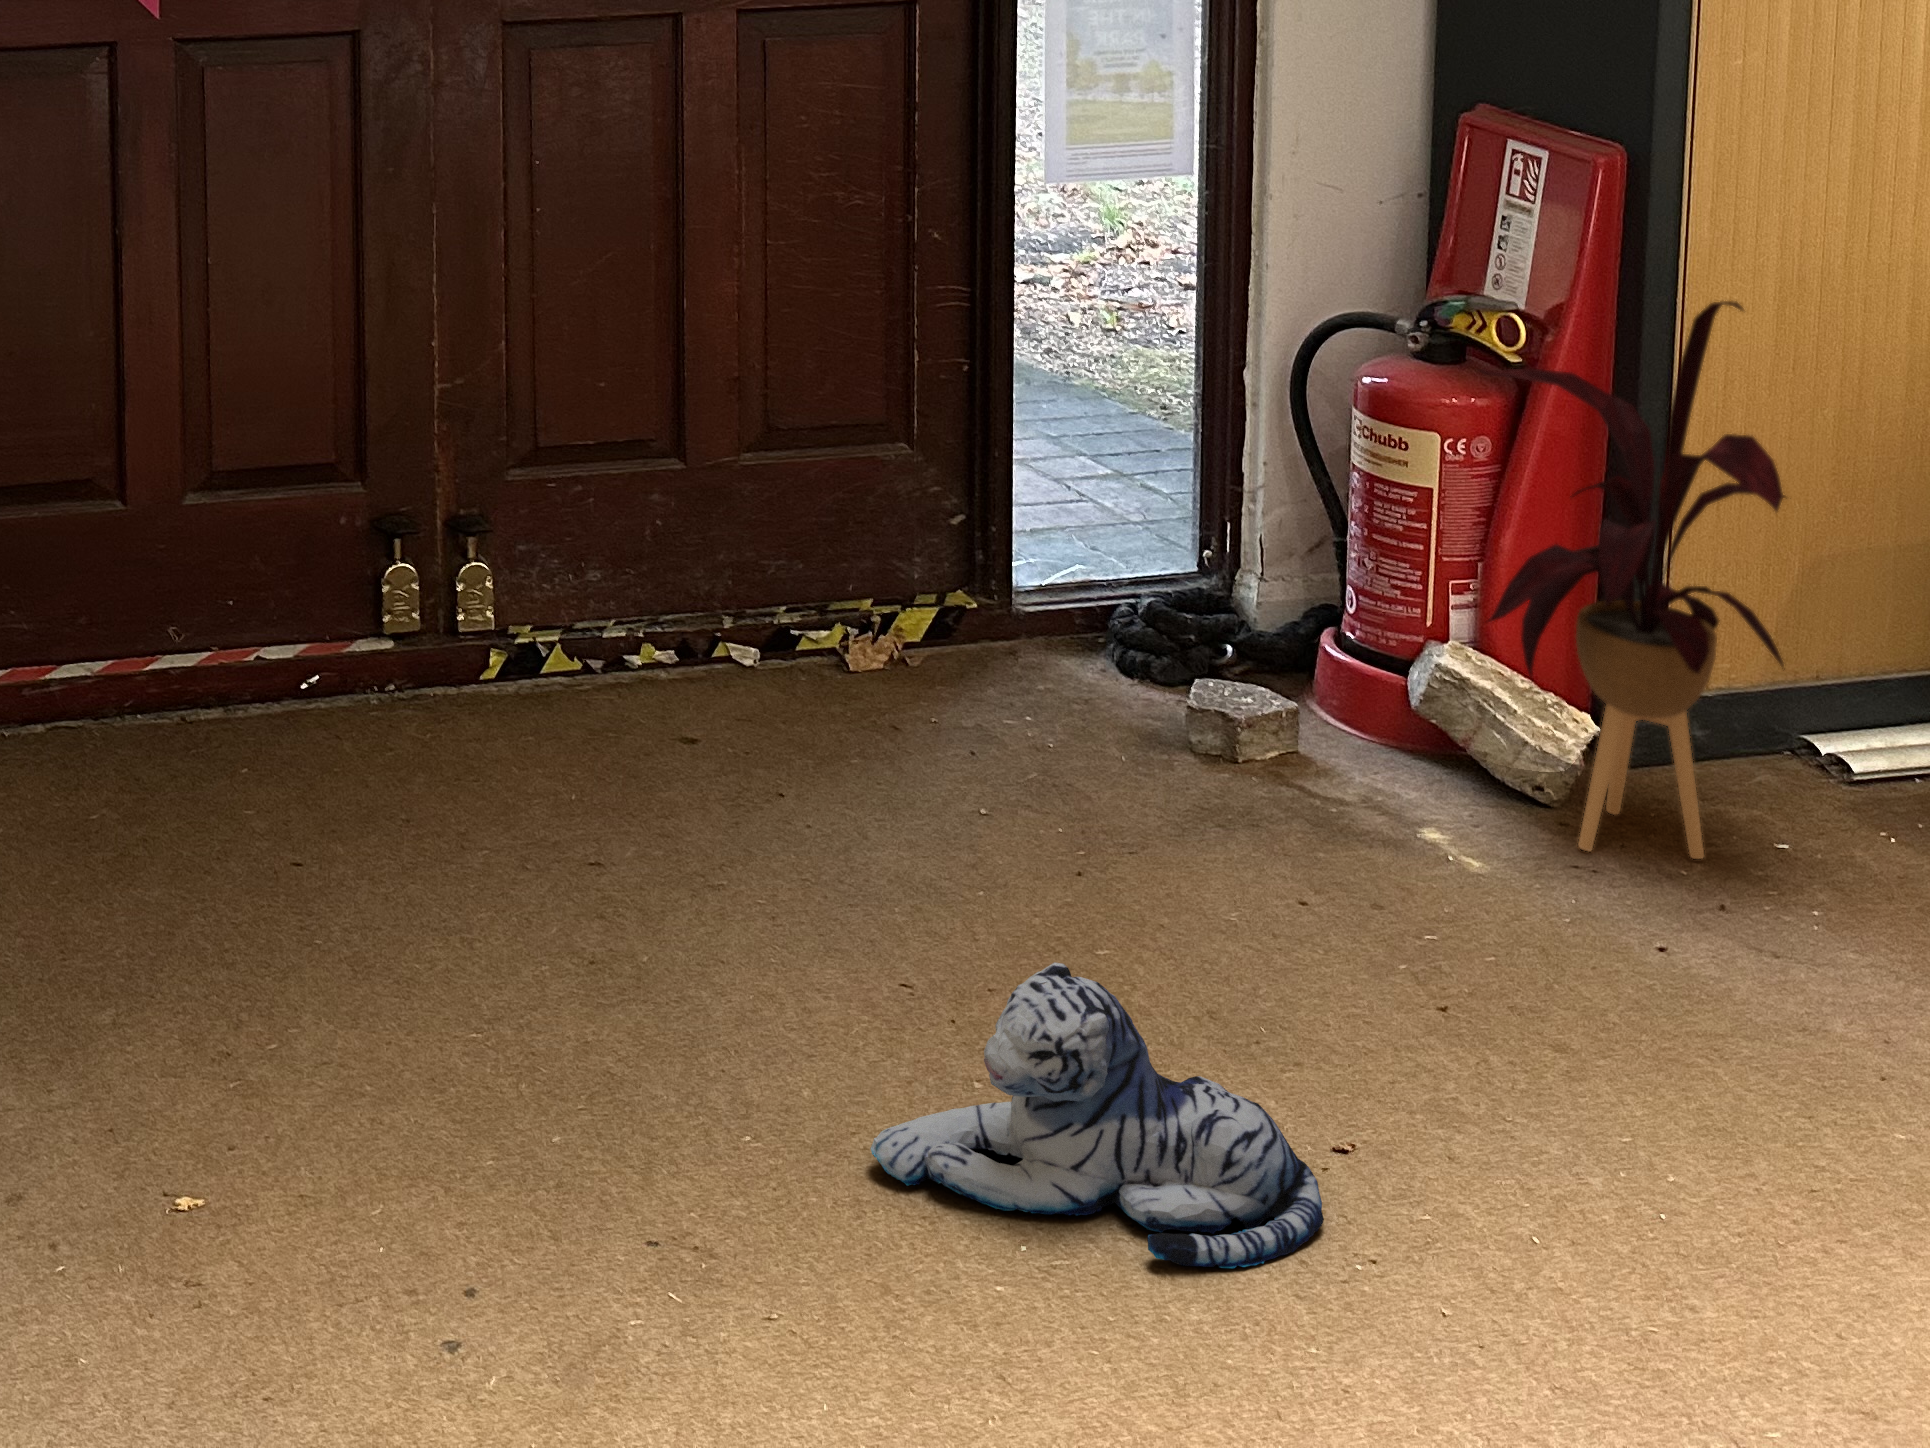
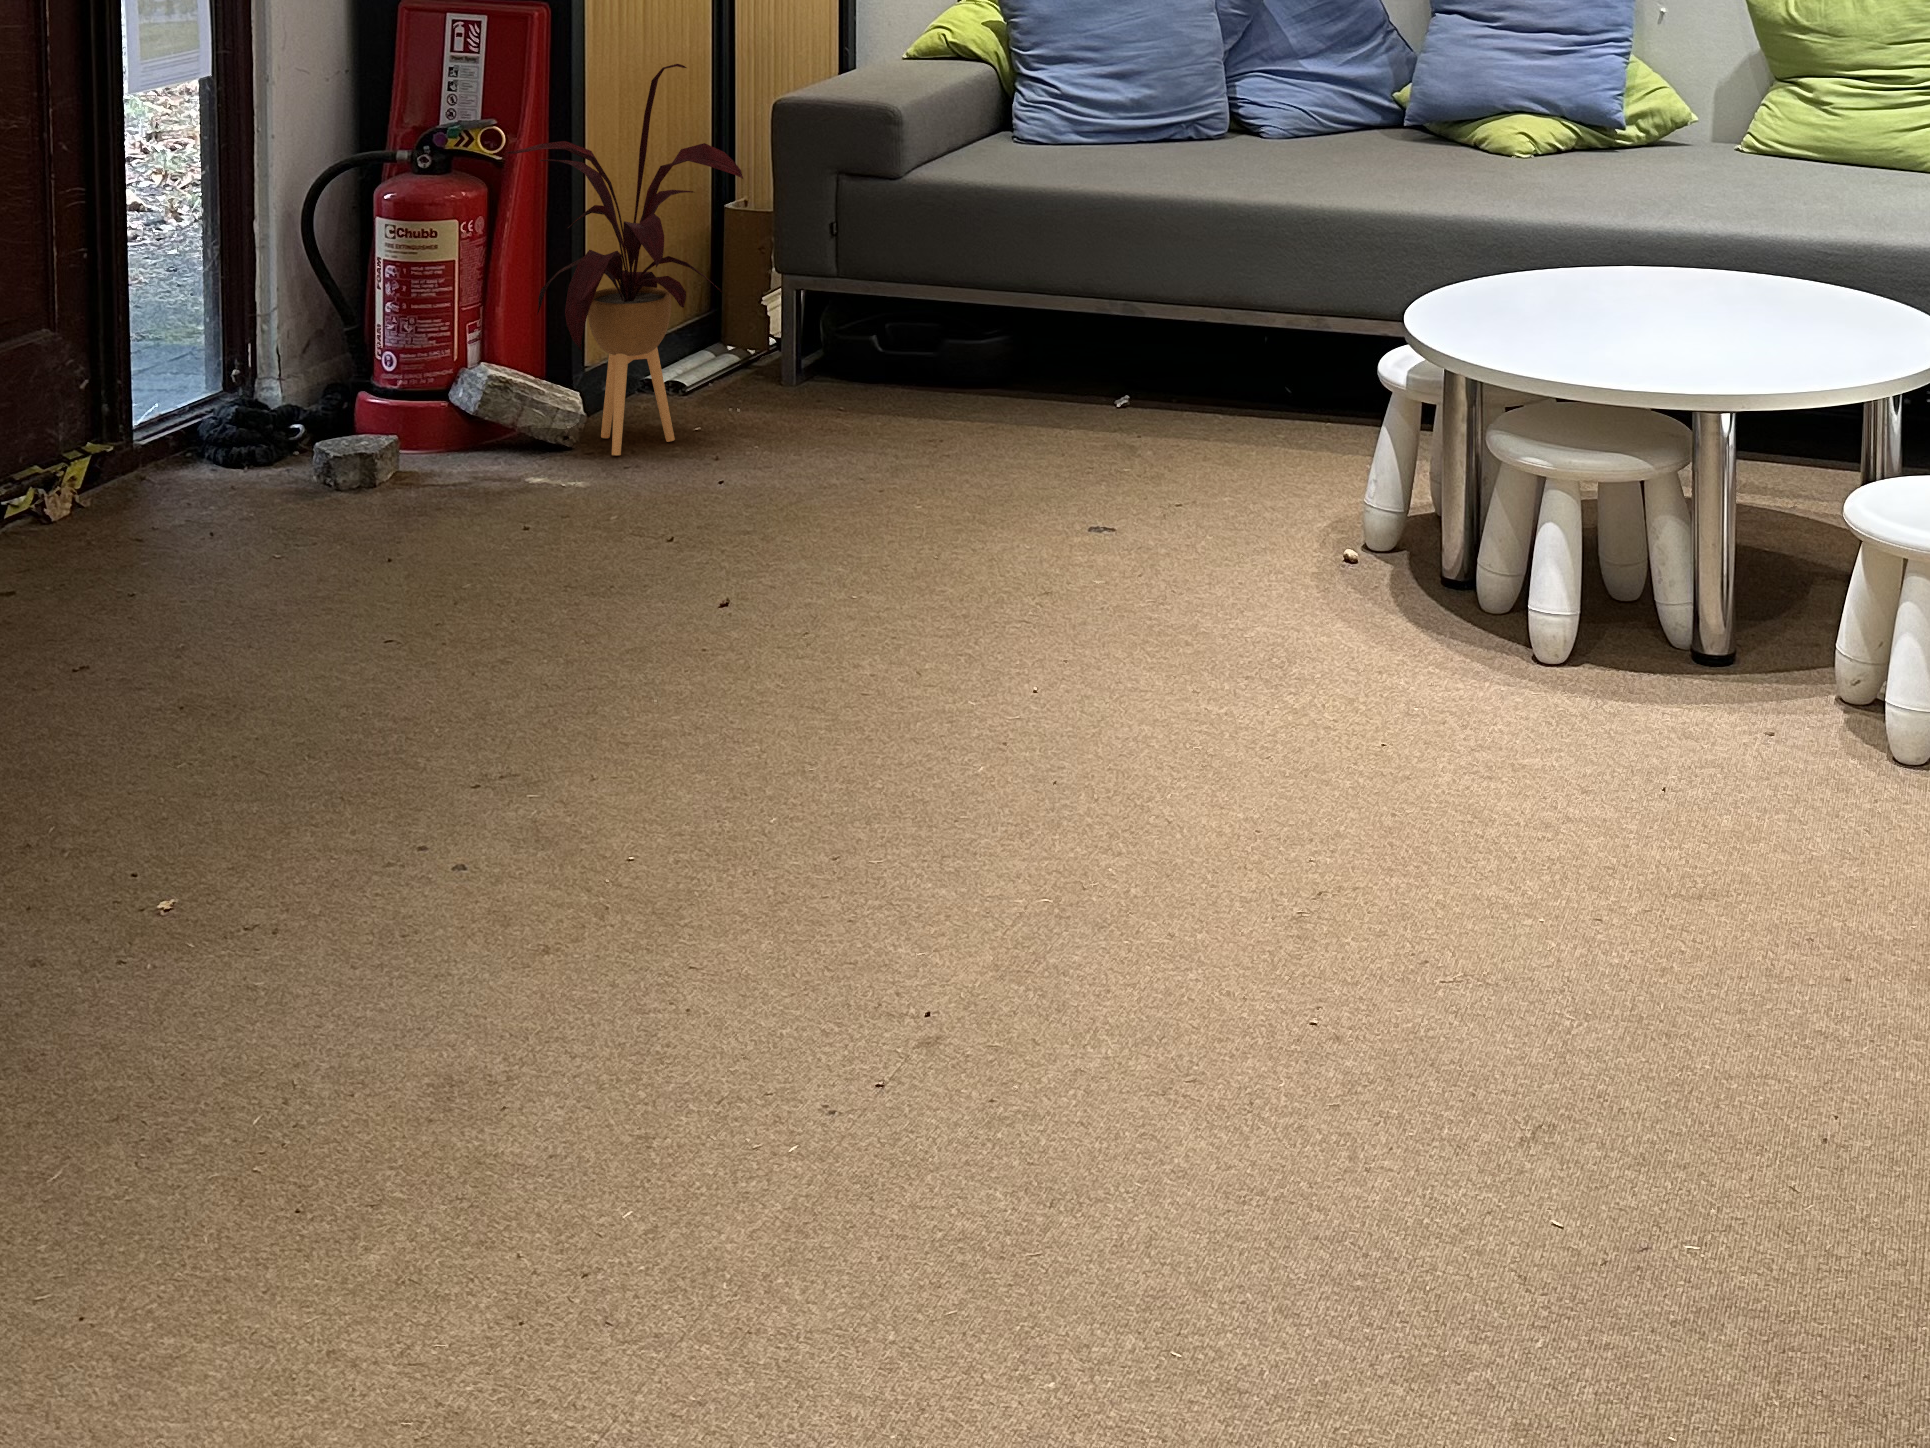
plush toy: present [870,963,1324,1268] -> none [481,511,732,697]

